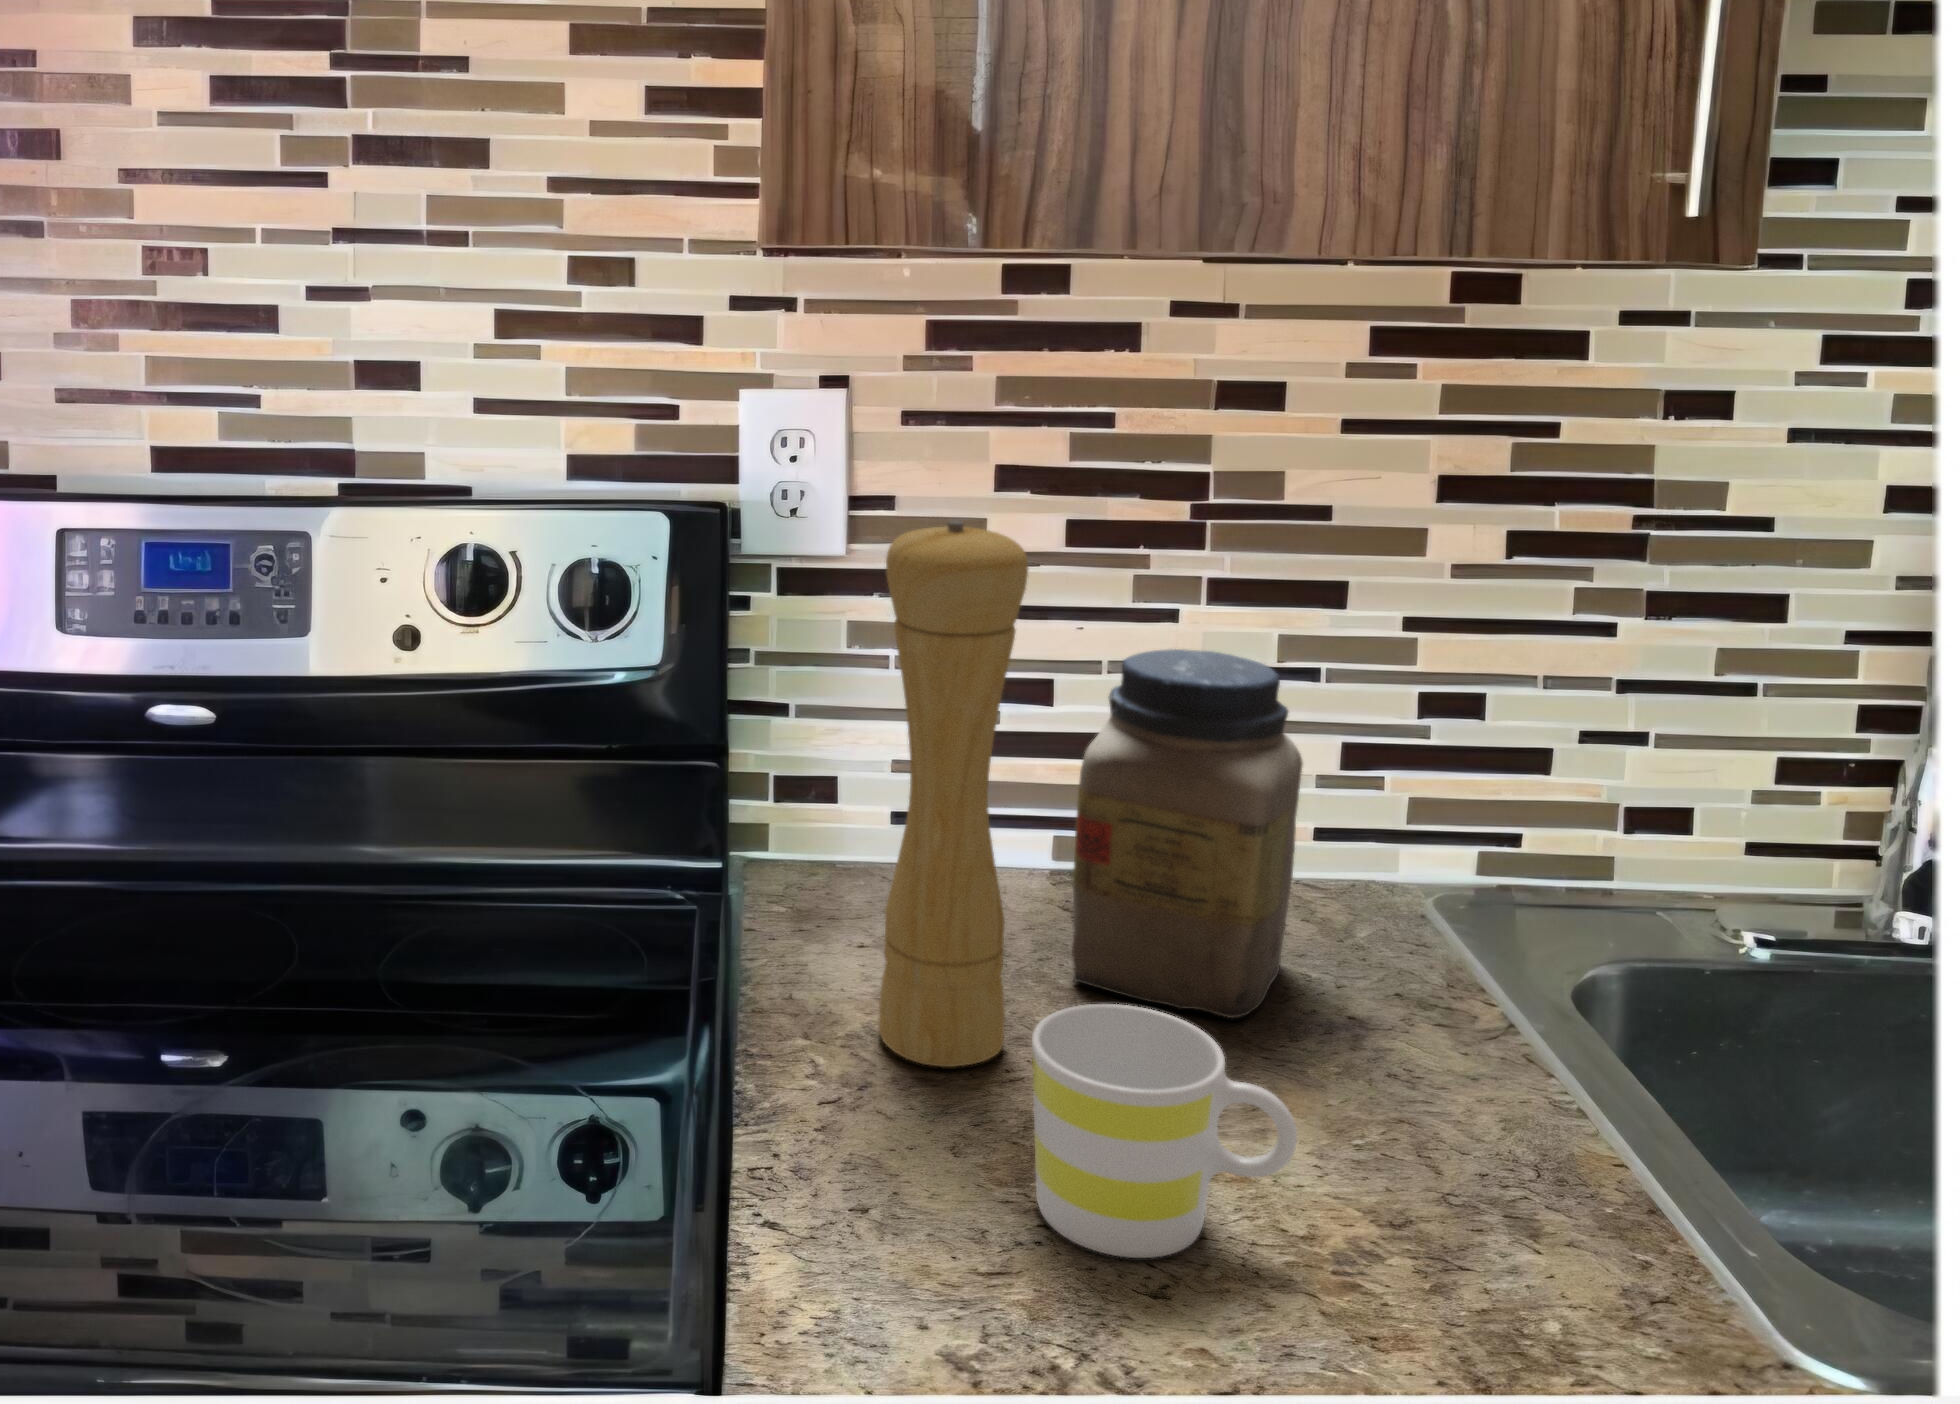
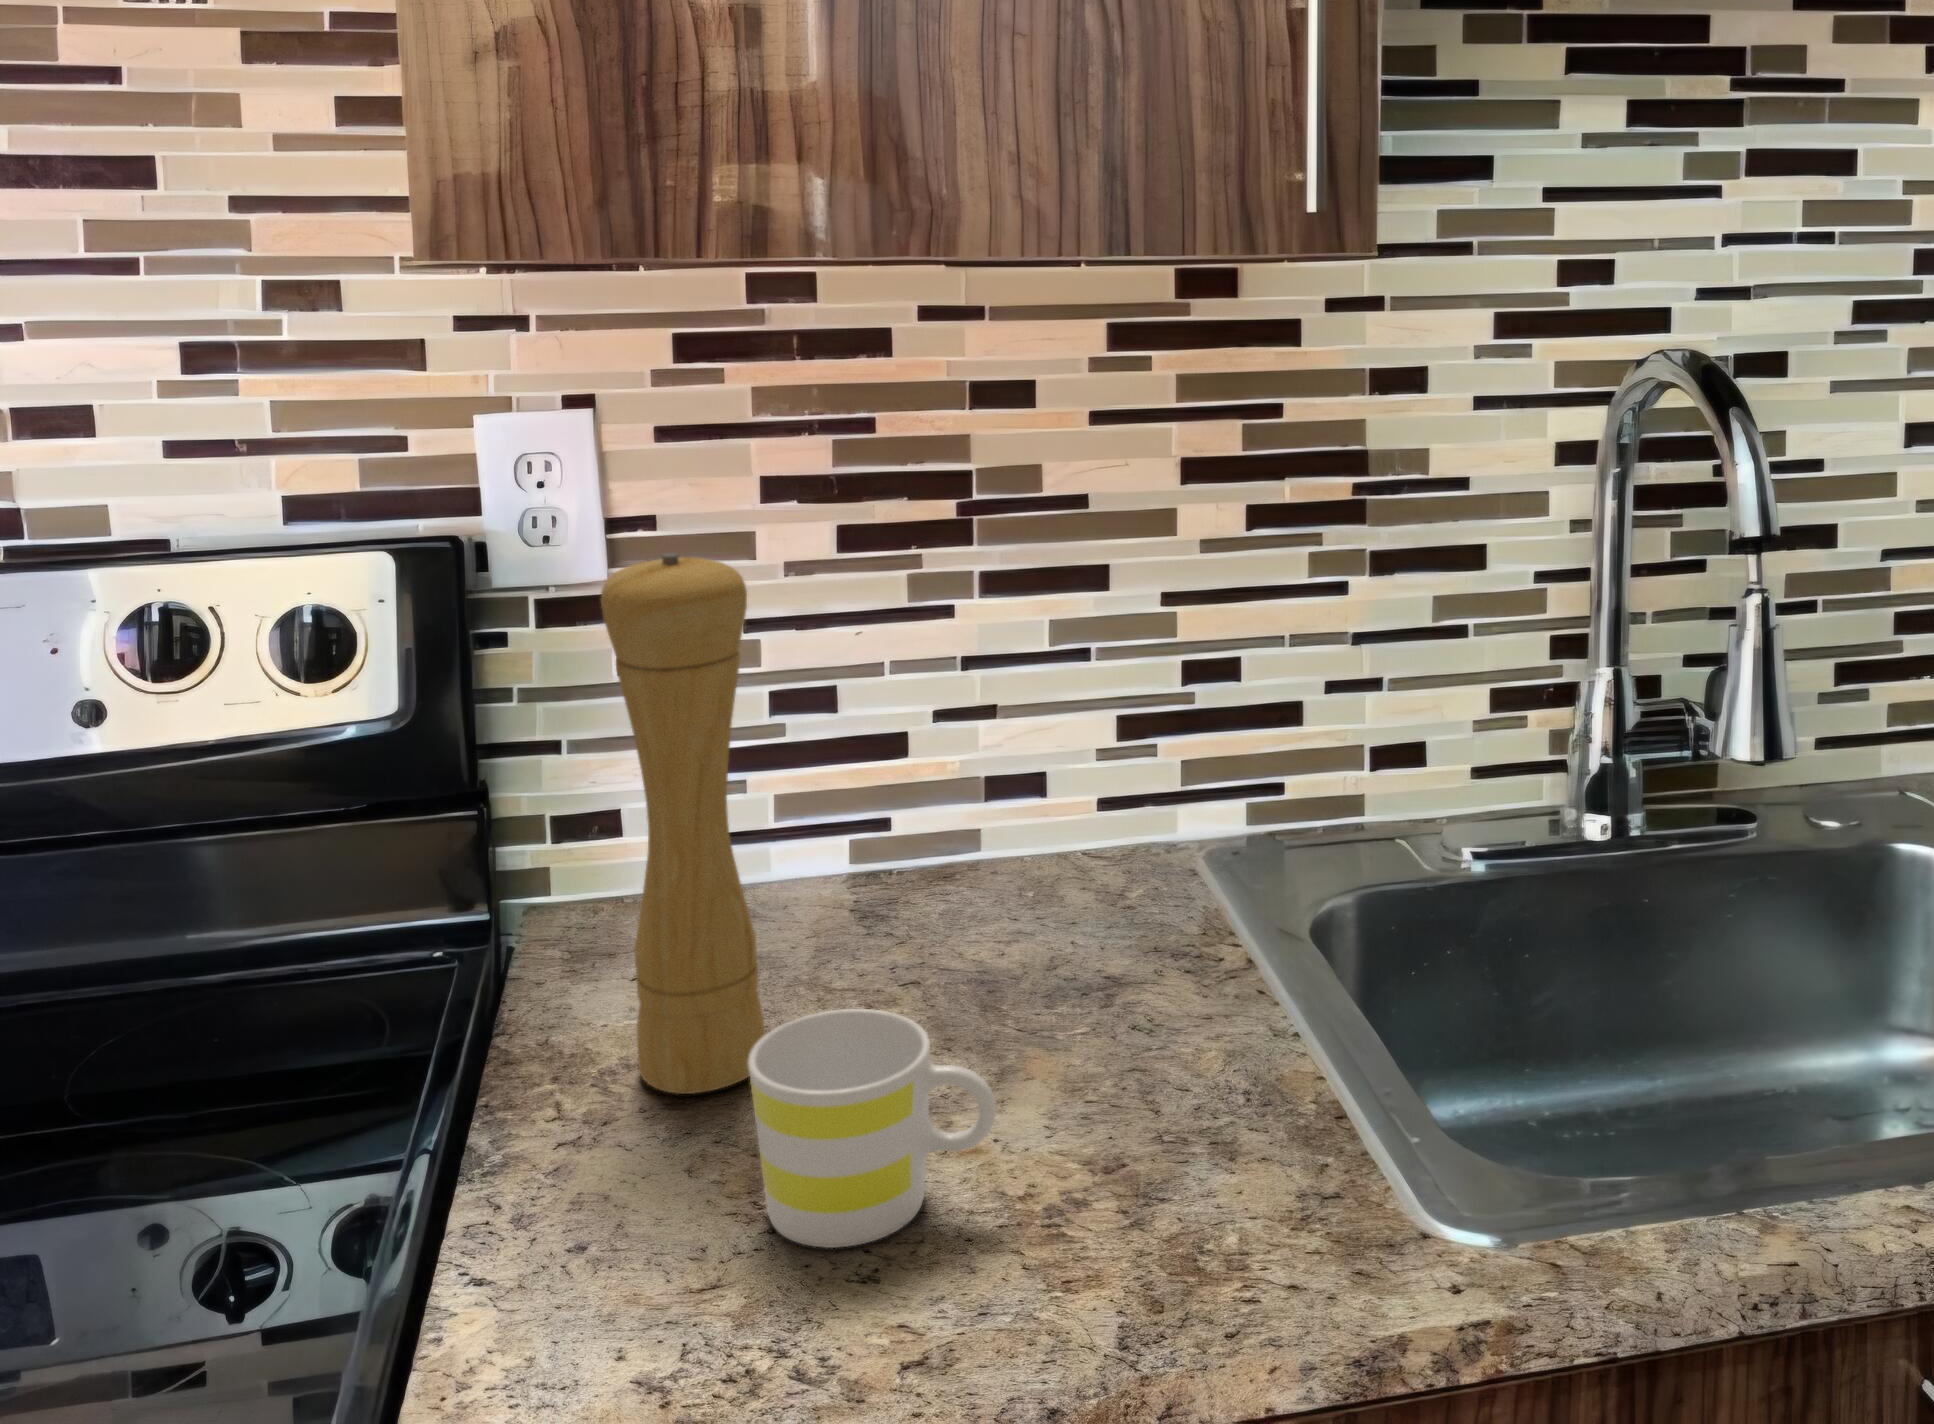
jar: present [1072,649,1303,1018] -> none [840,649,1056,997]

